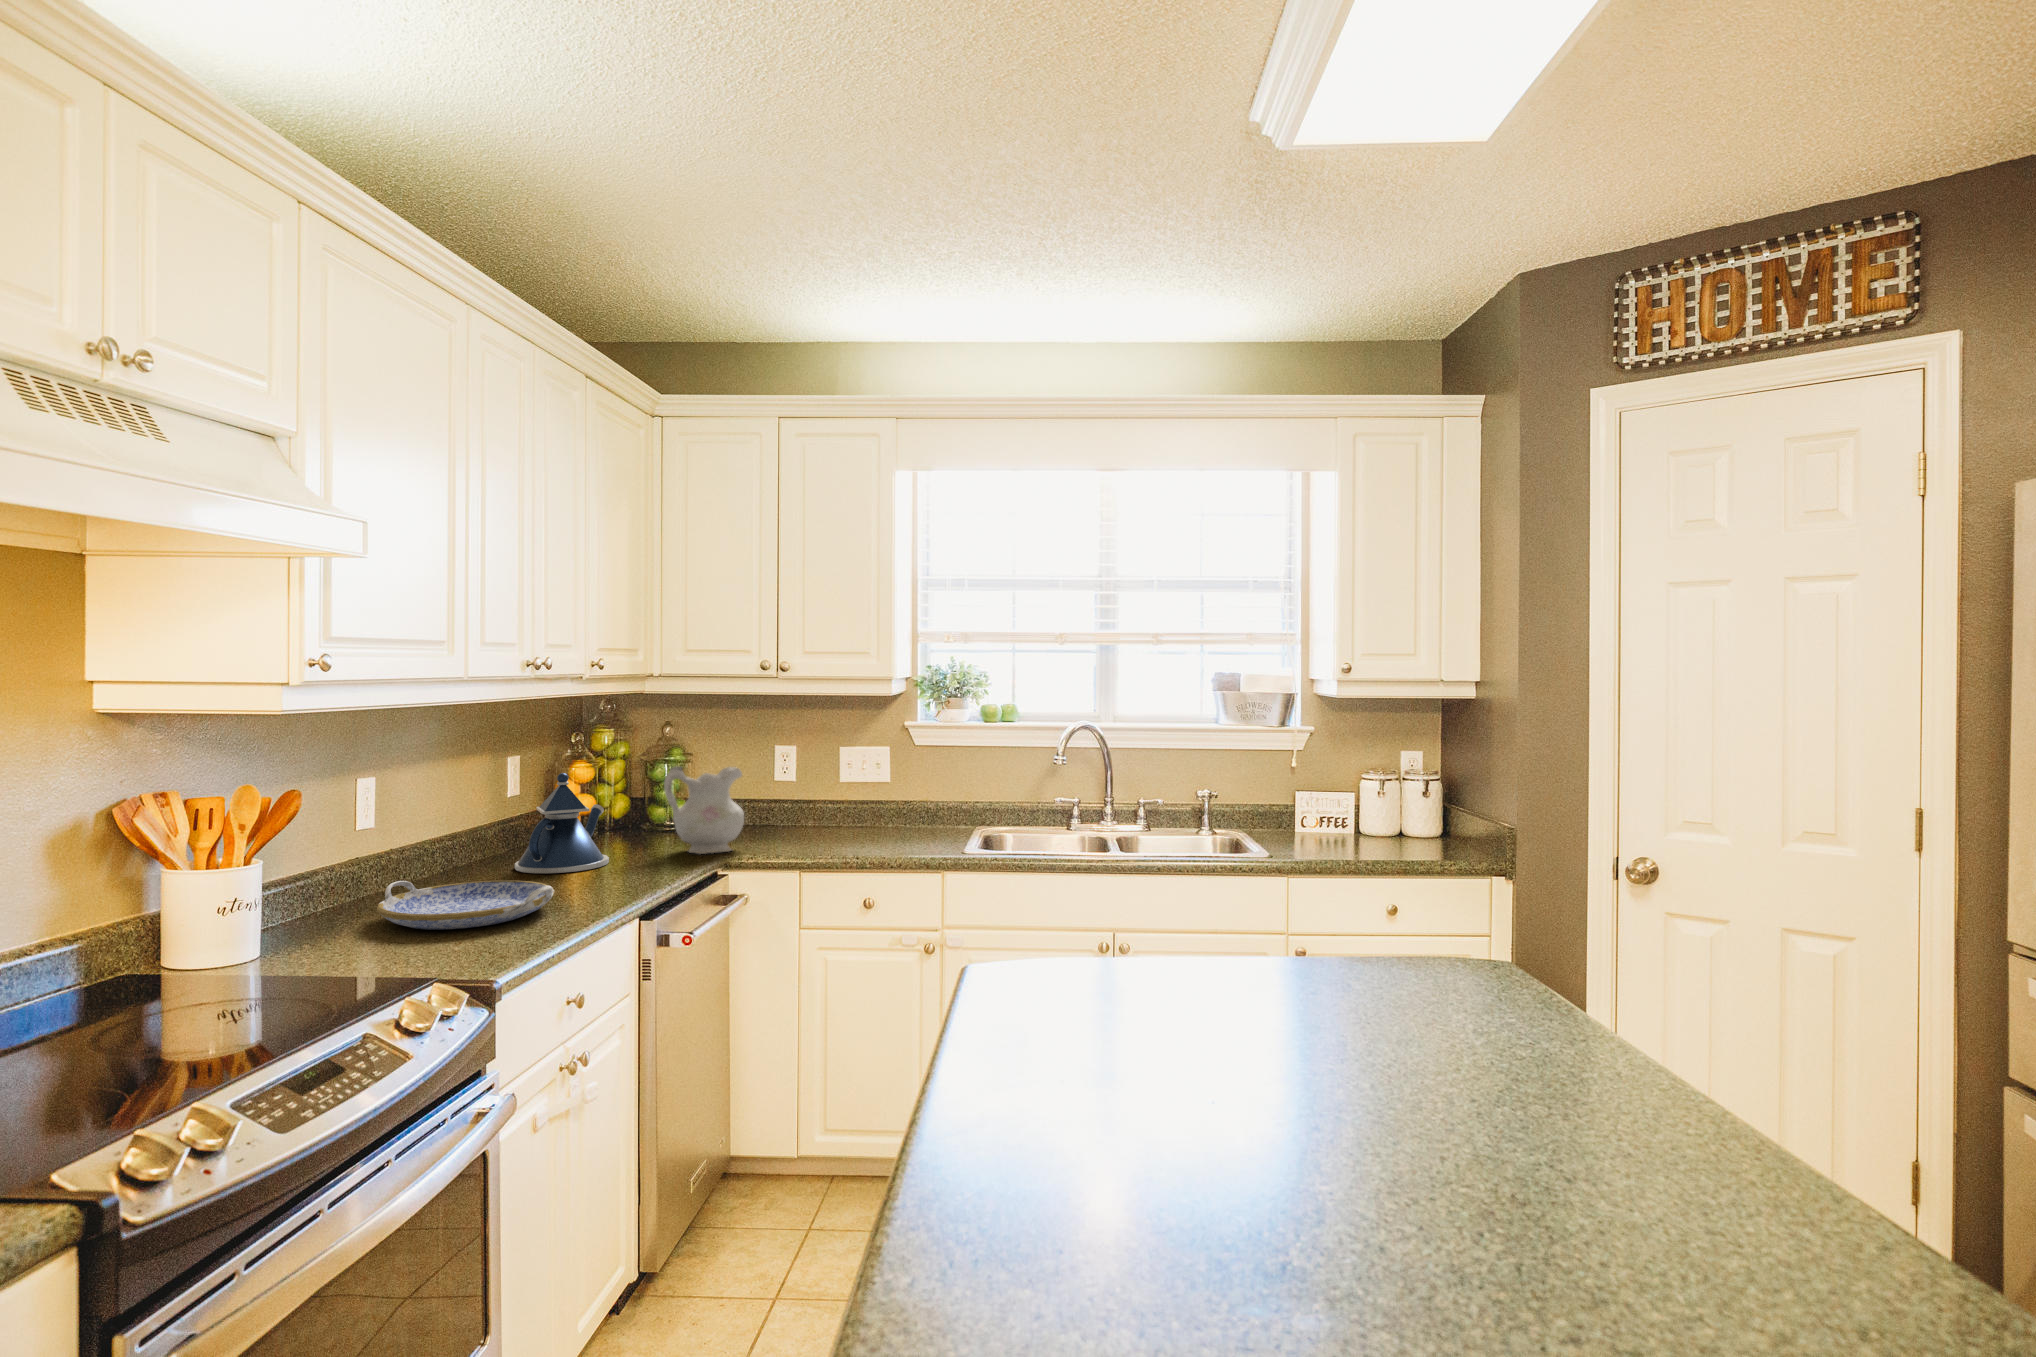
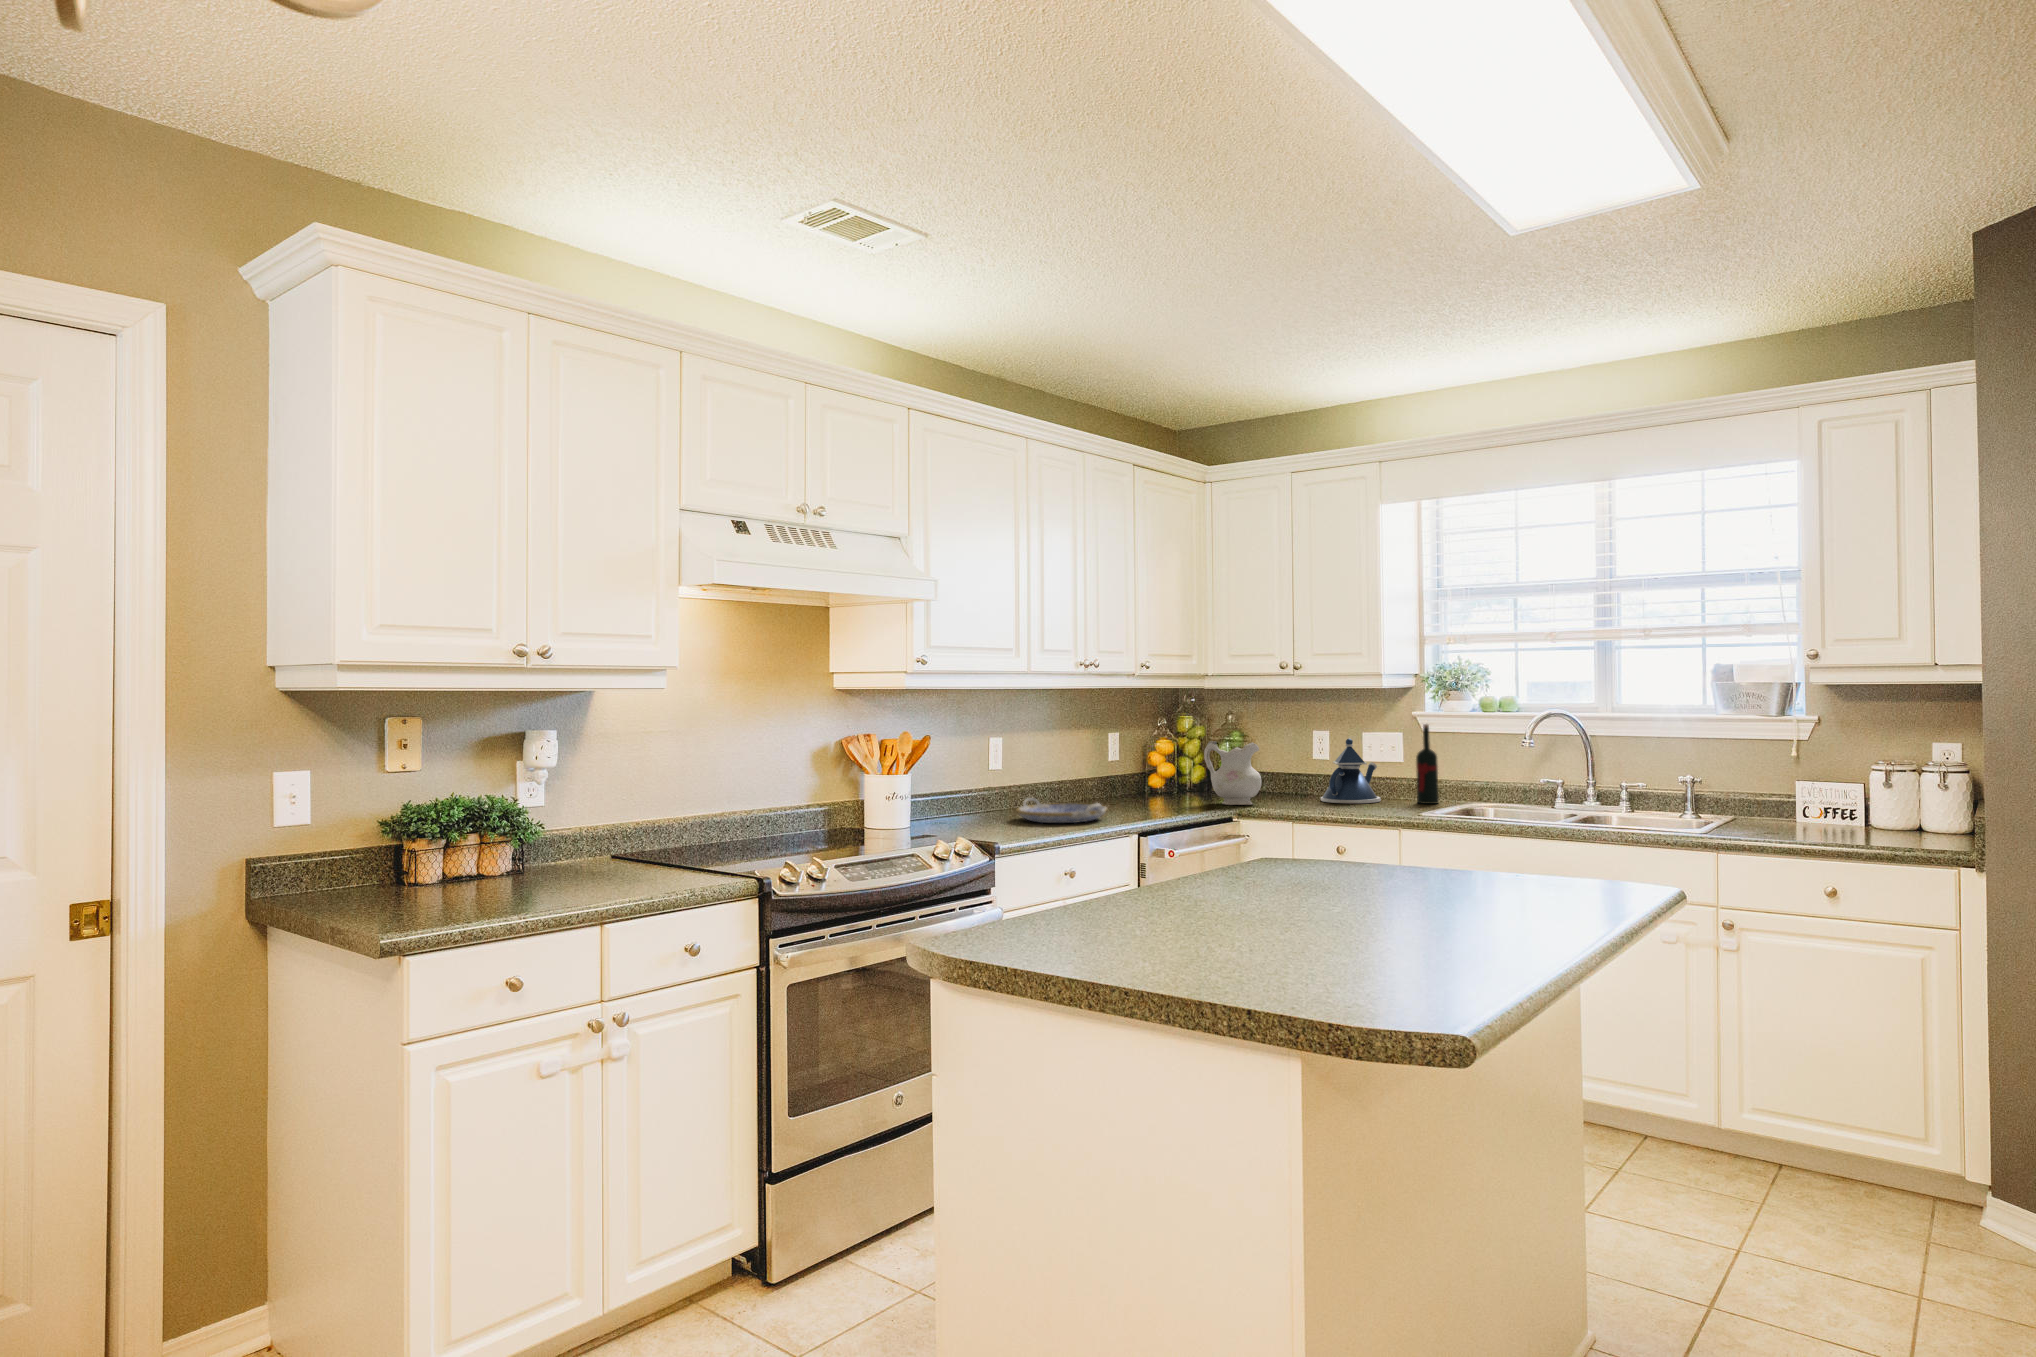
wine bottle: none [921,738,946,832] -> present [1416,724,1439,804]
teapot: present [515,773,609,873] -> present [1321,739,1381,803]

